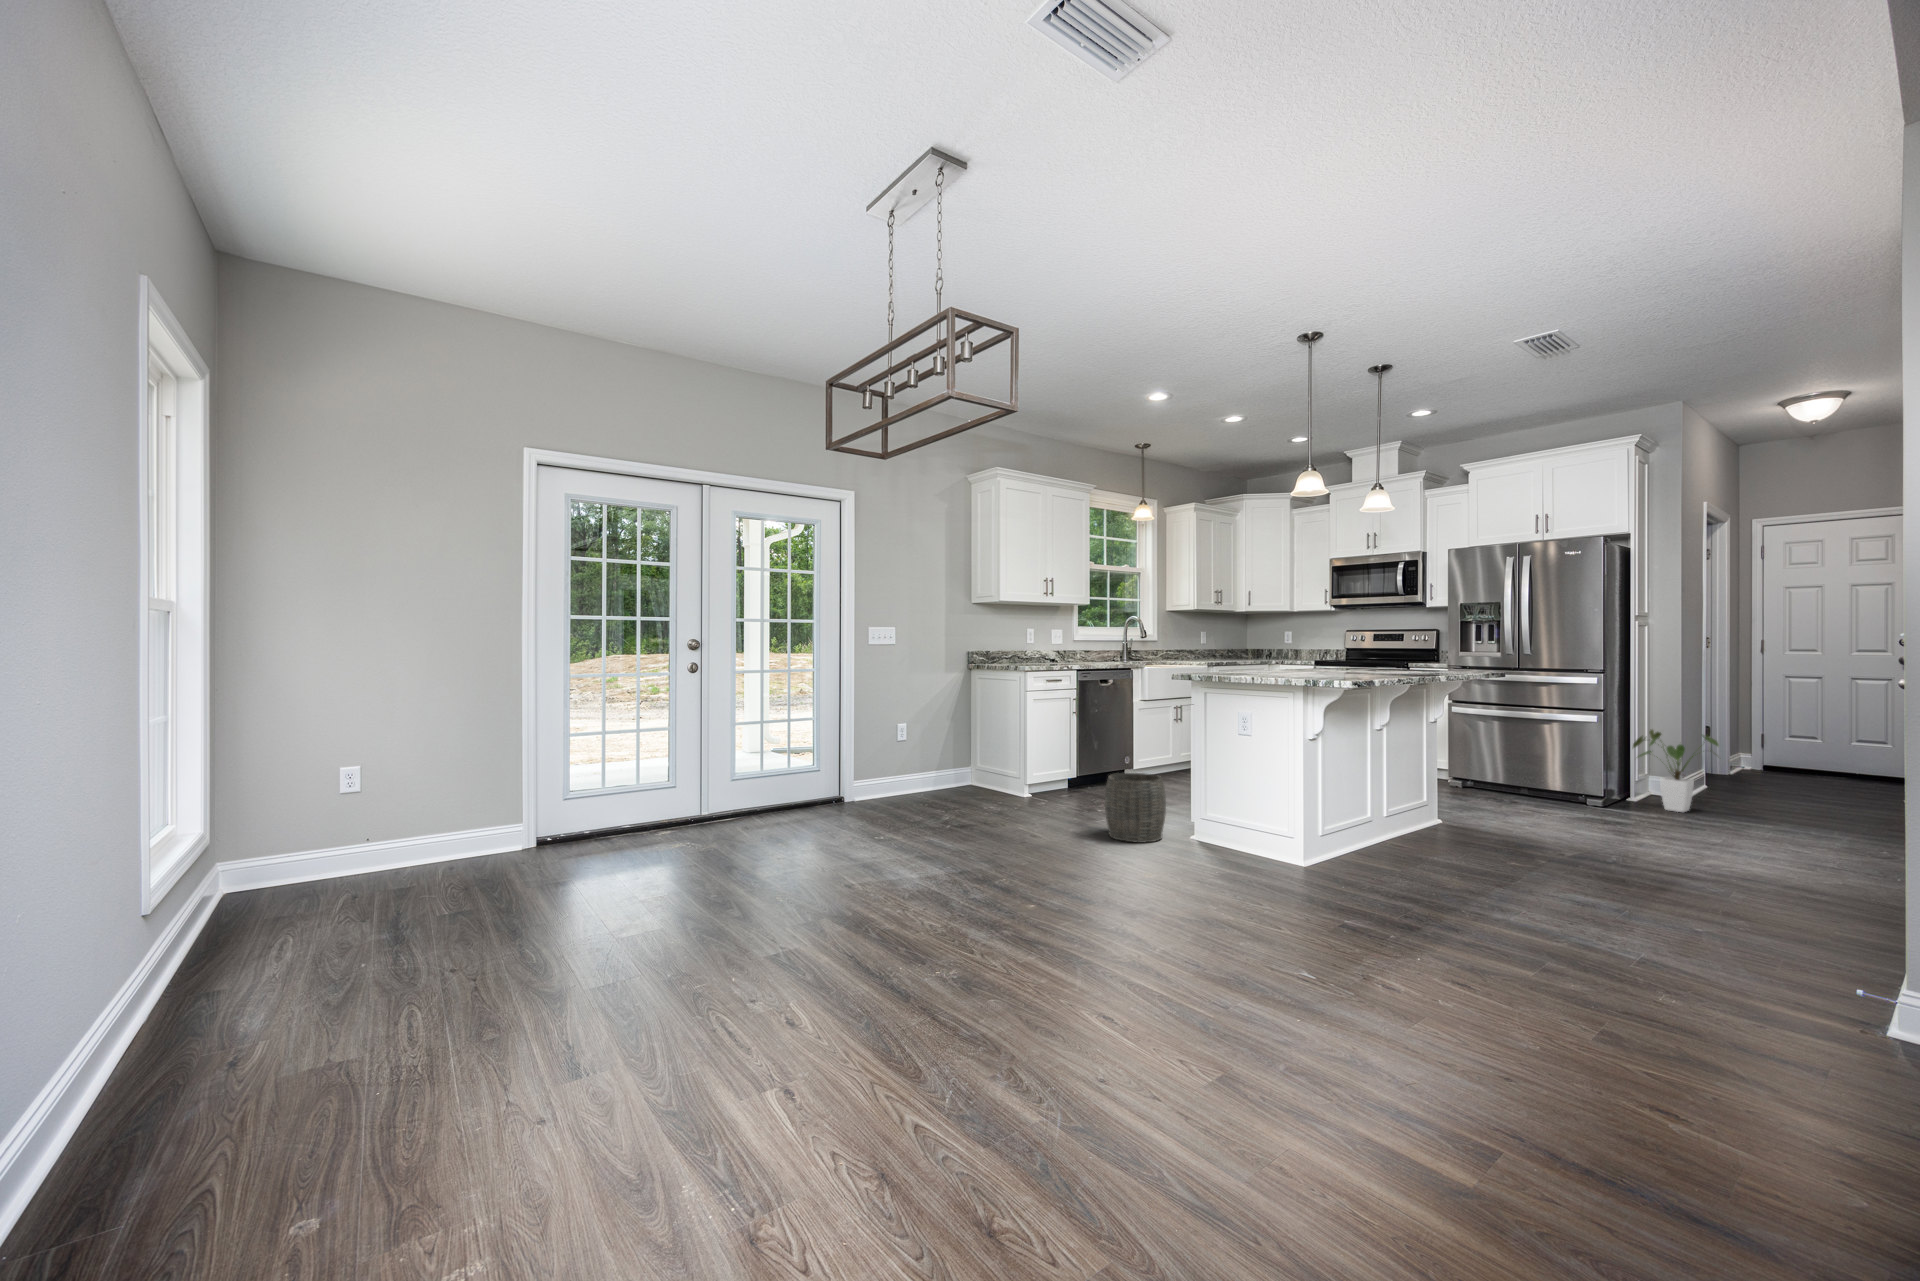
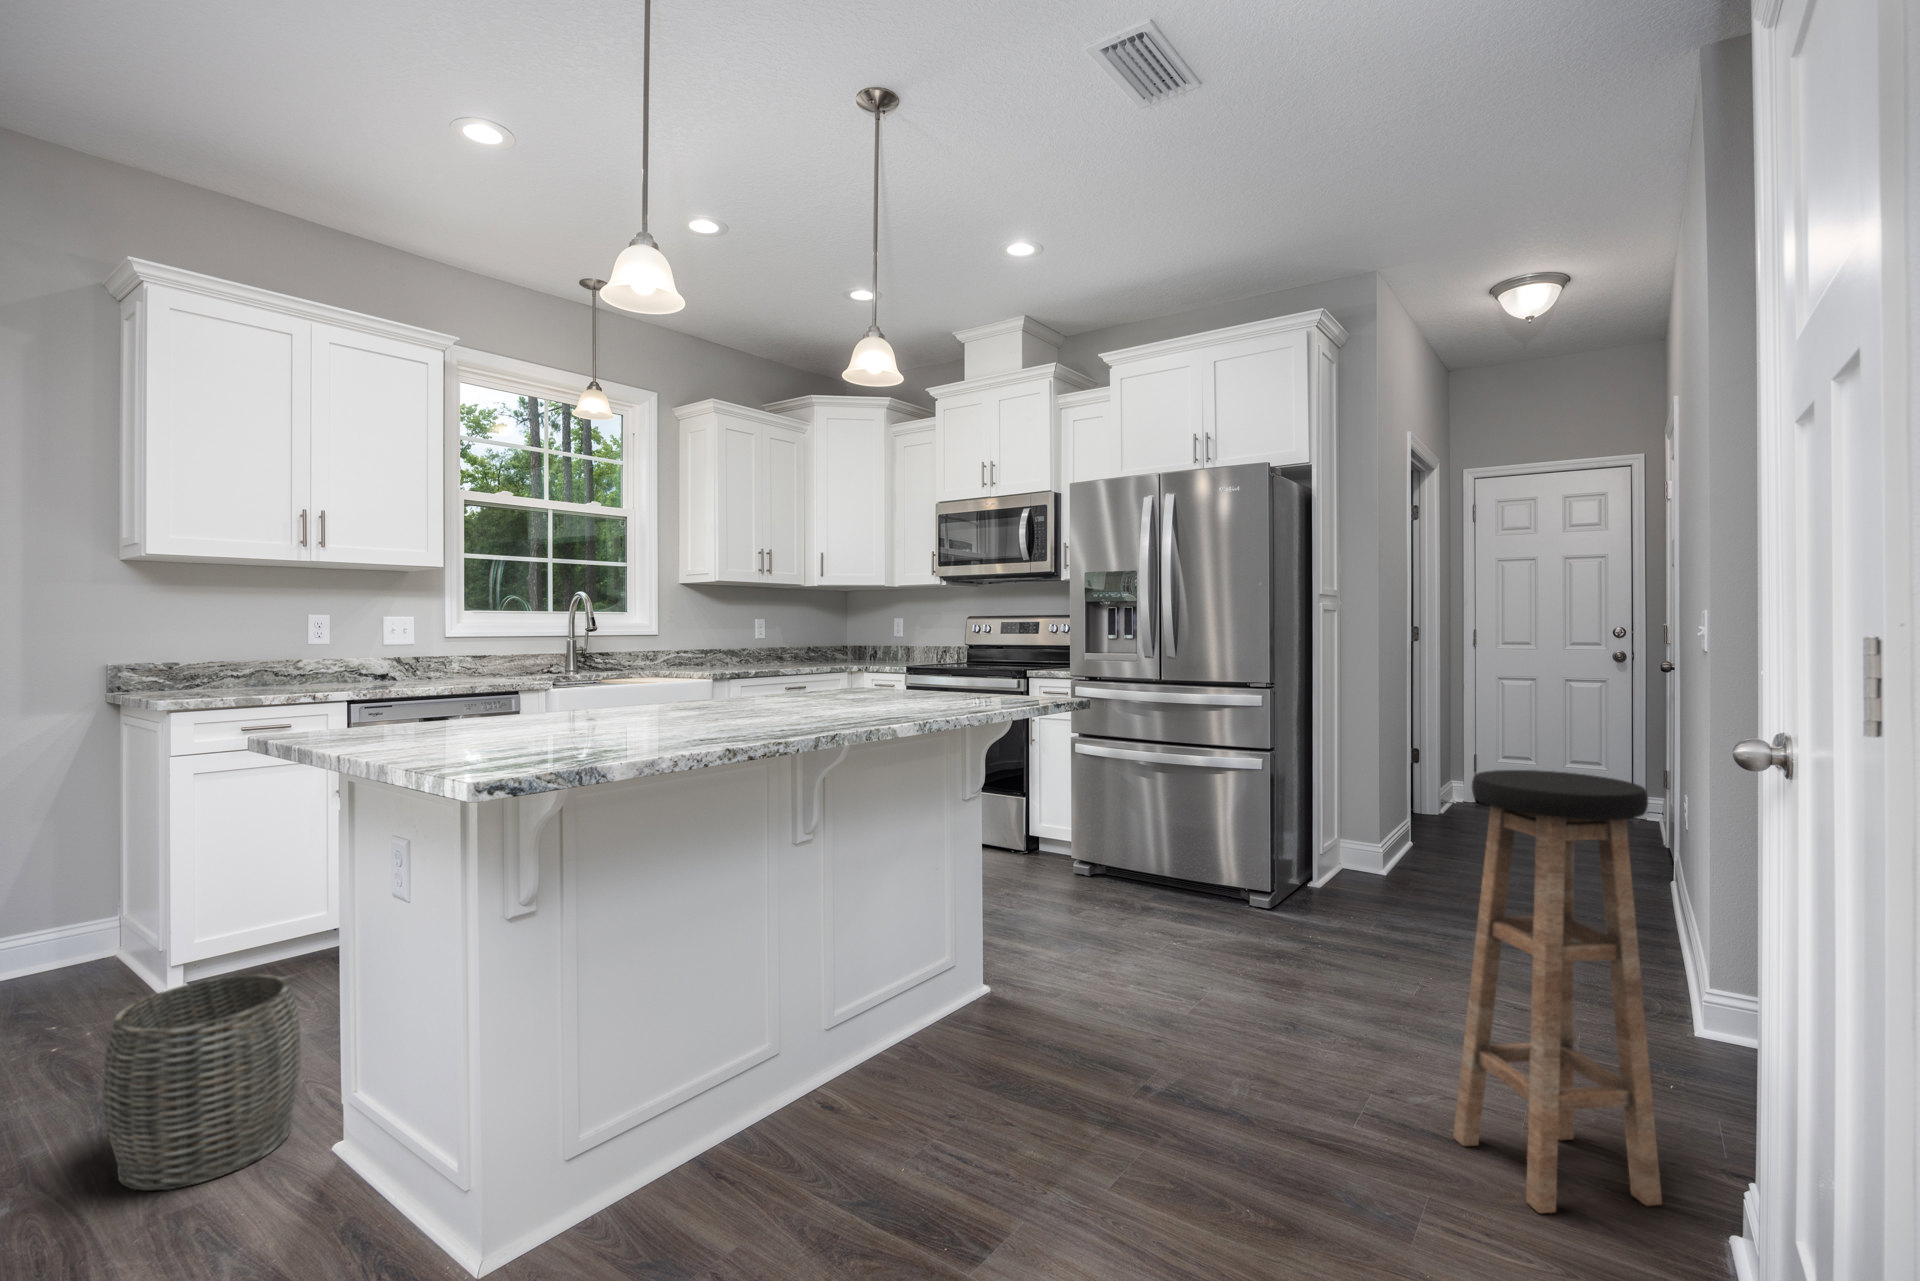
bar stool: none [1738,697,1857,894] -> present [1453,770,1662,1213]
house plant: present [1633,730,1718,812] -> none [1313,778,1430,916]

